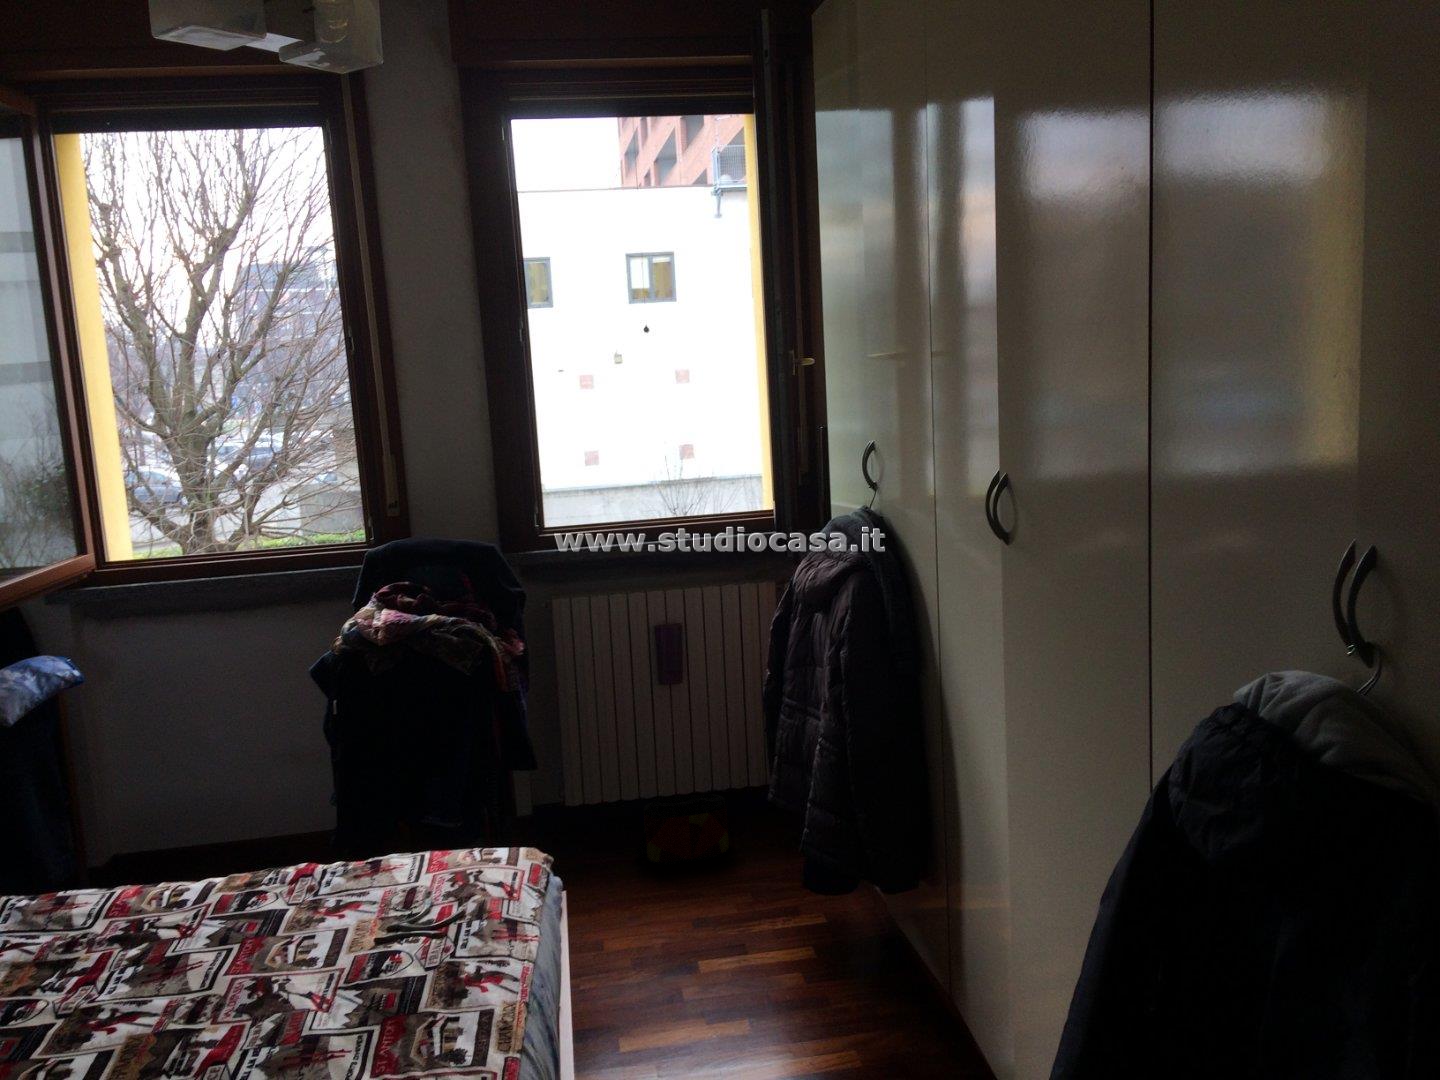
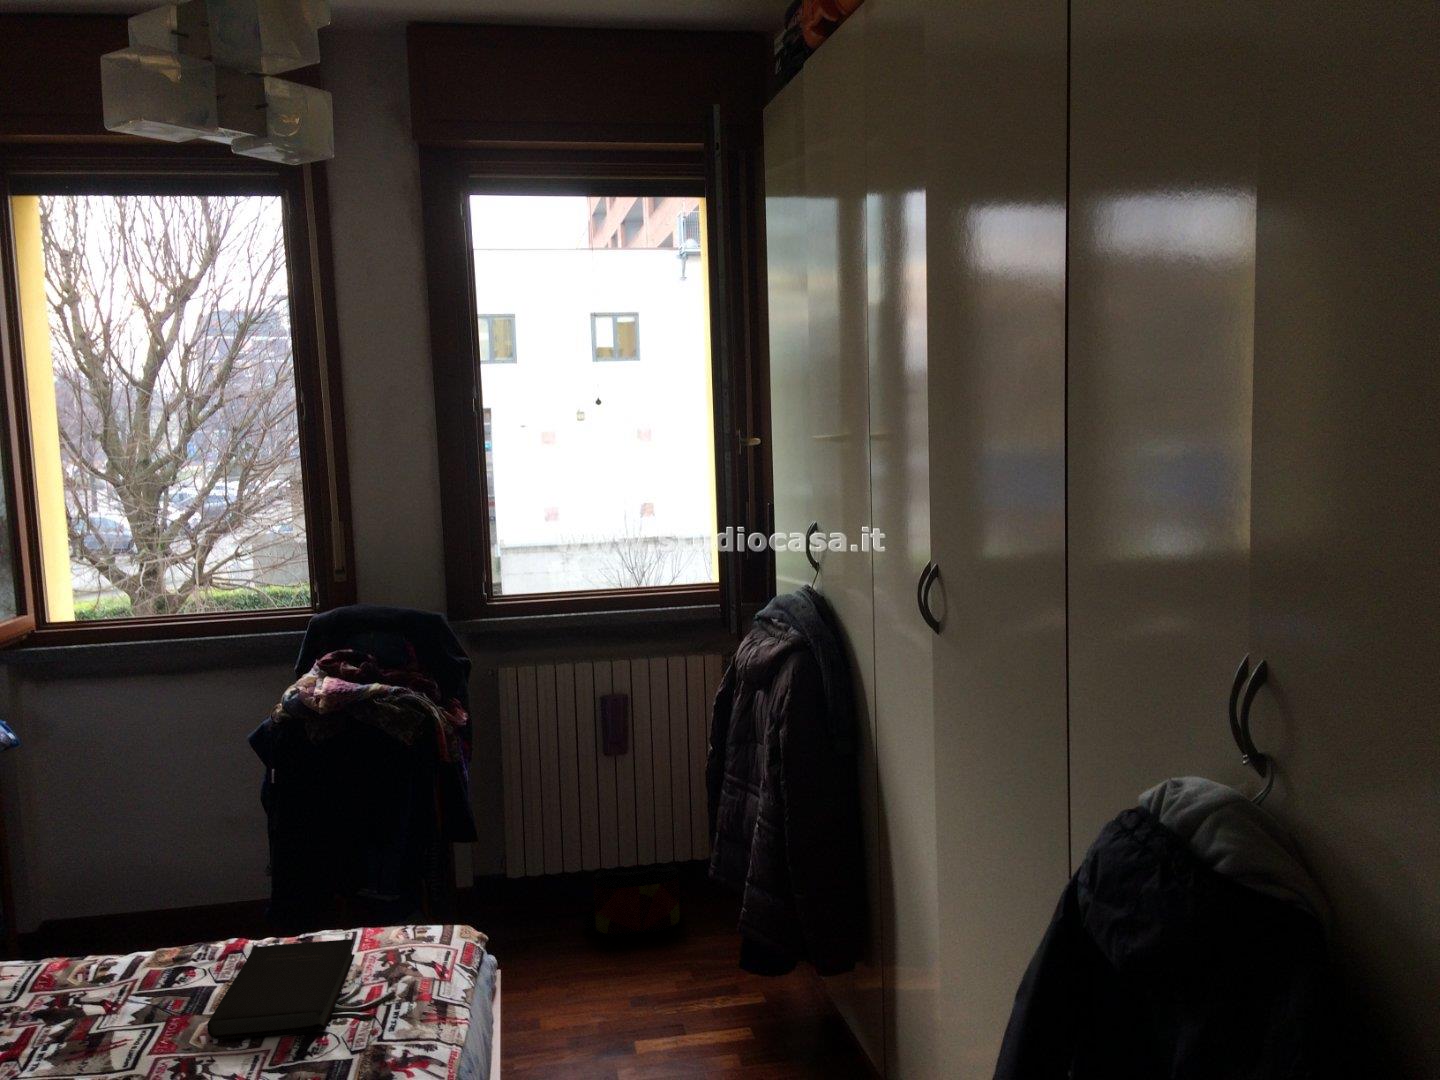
book: none [282,861,422,959] -> present [207,939,355,1039]

